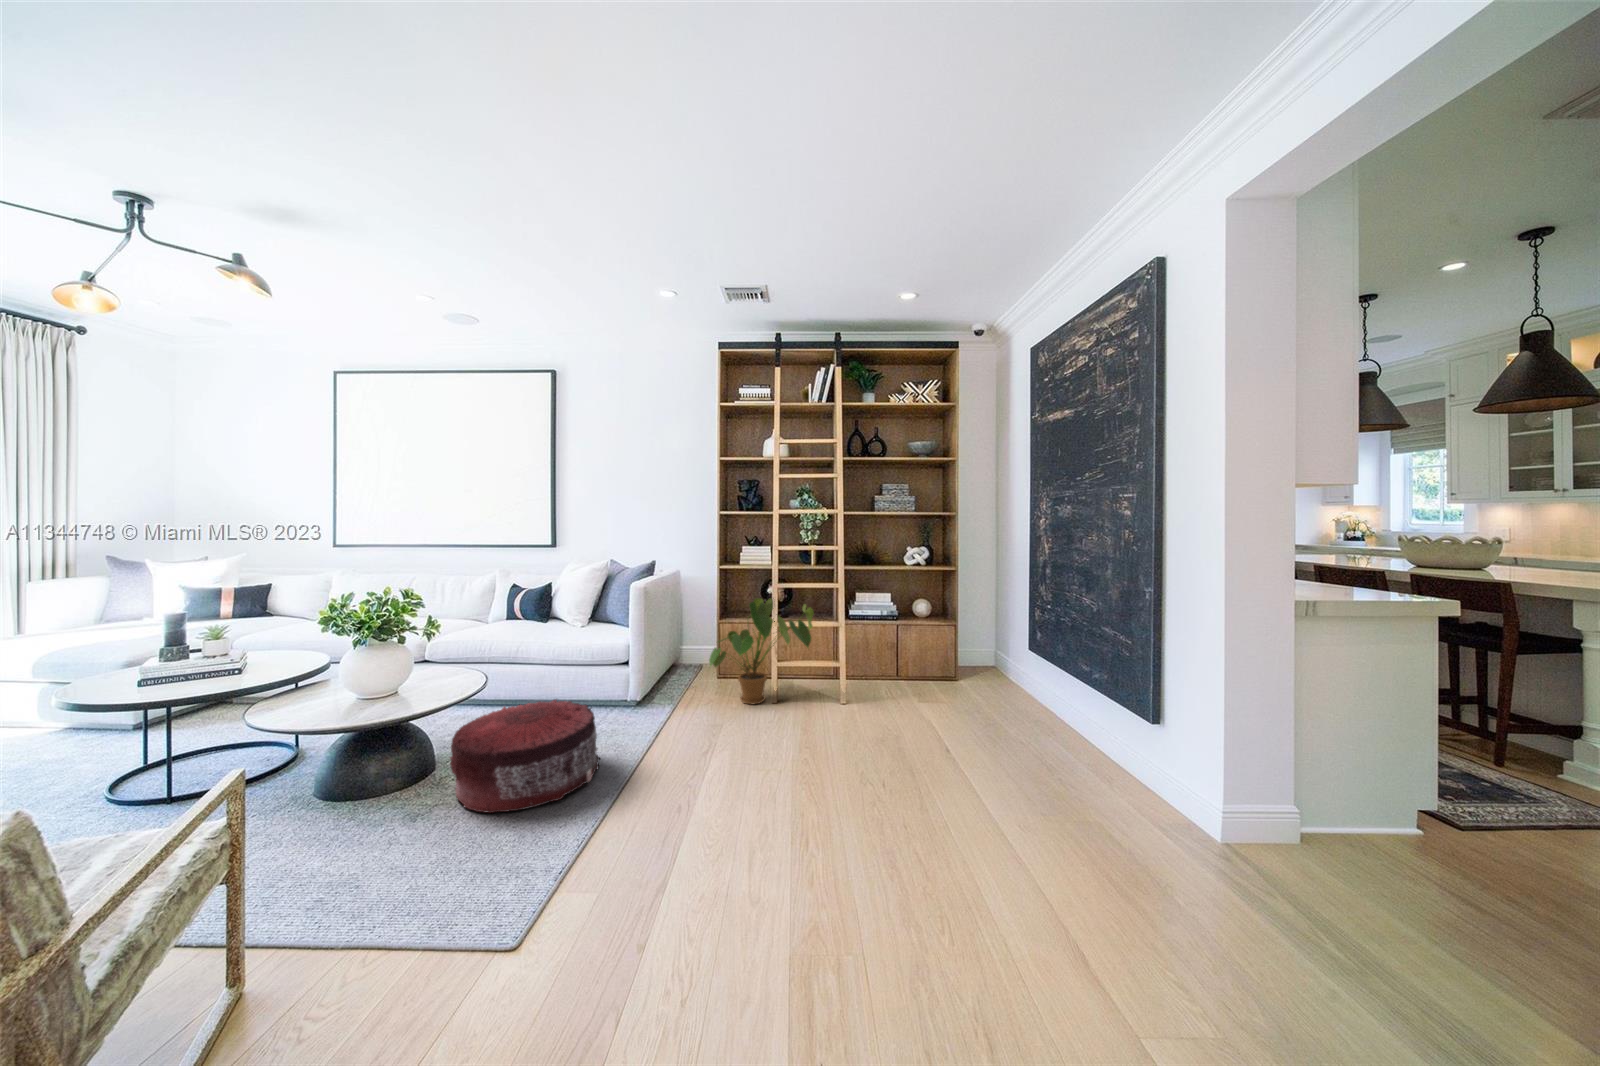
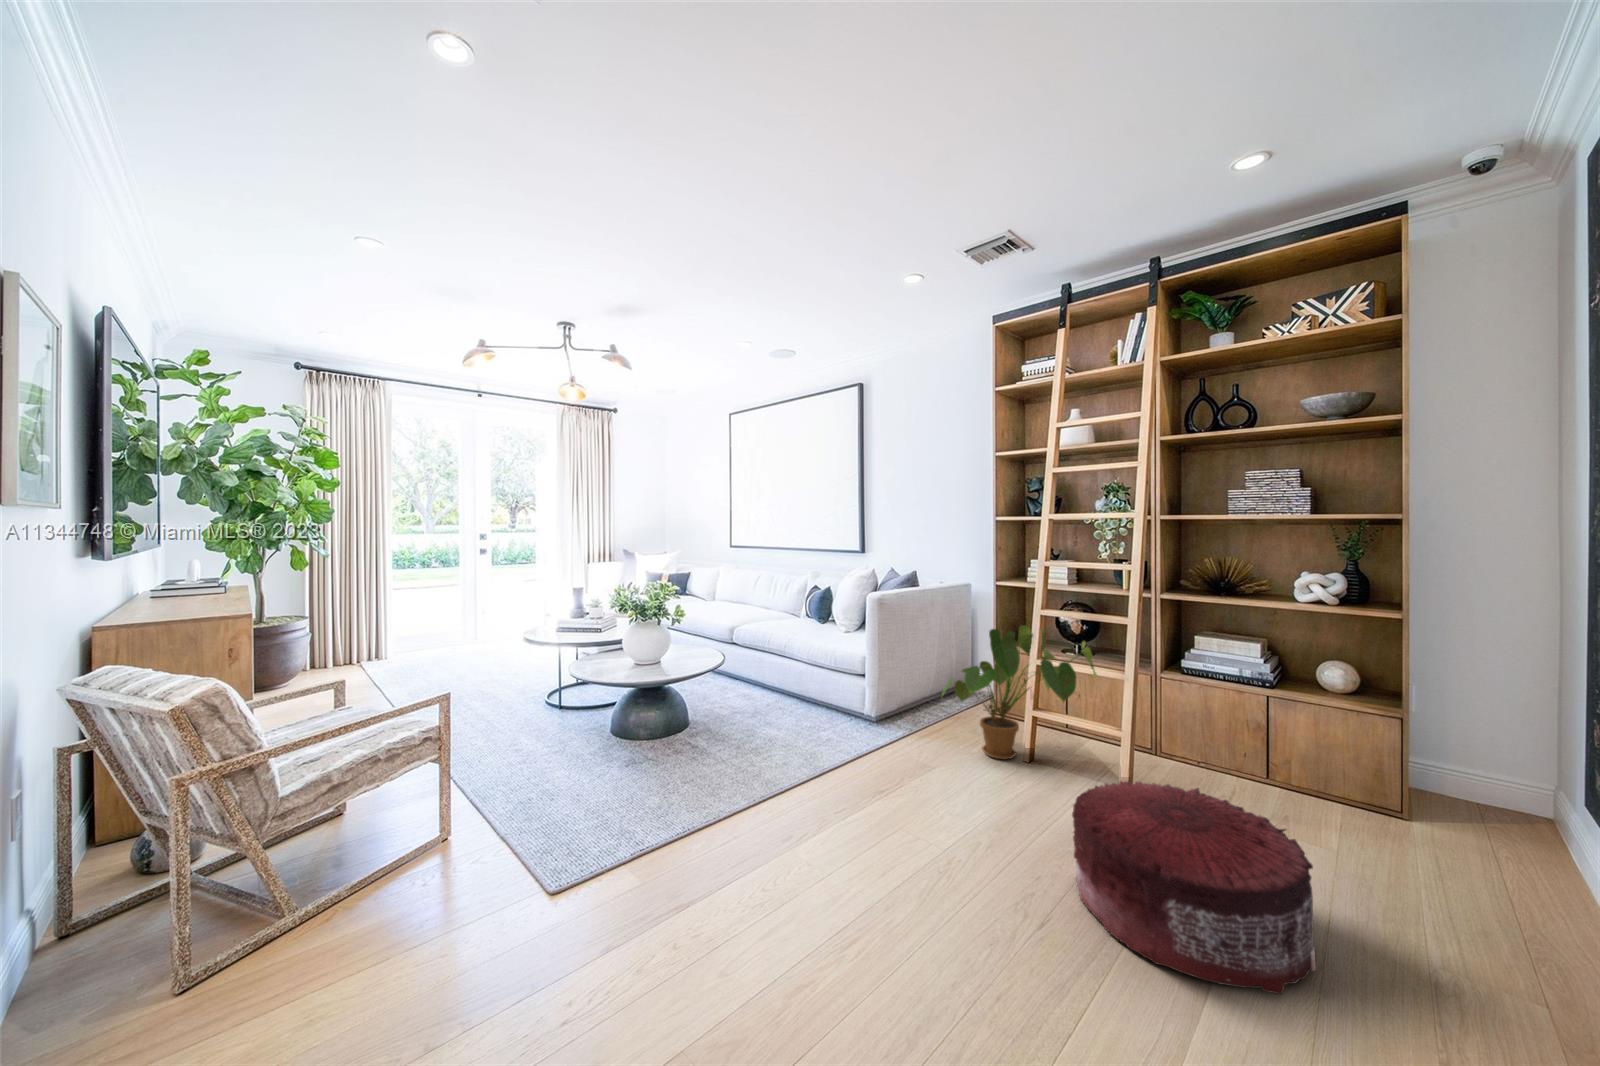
pouf: present [450,699,600,813] -> present [1072,781,1316,994]

